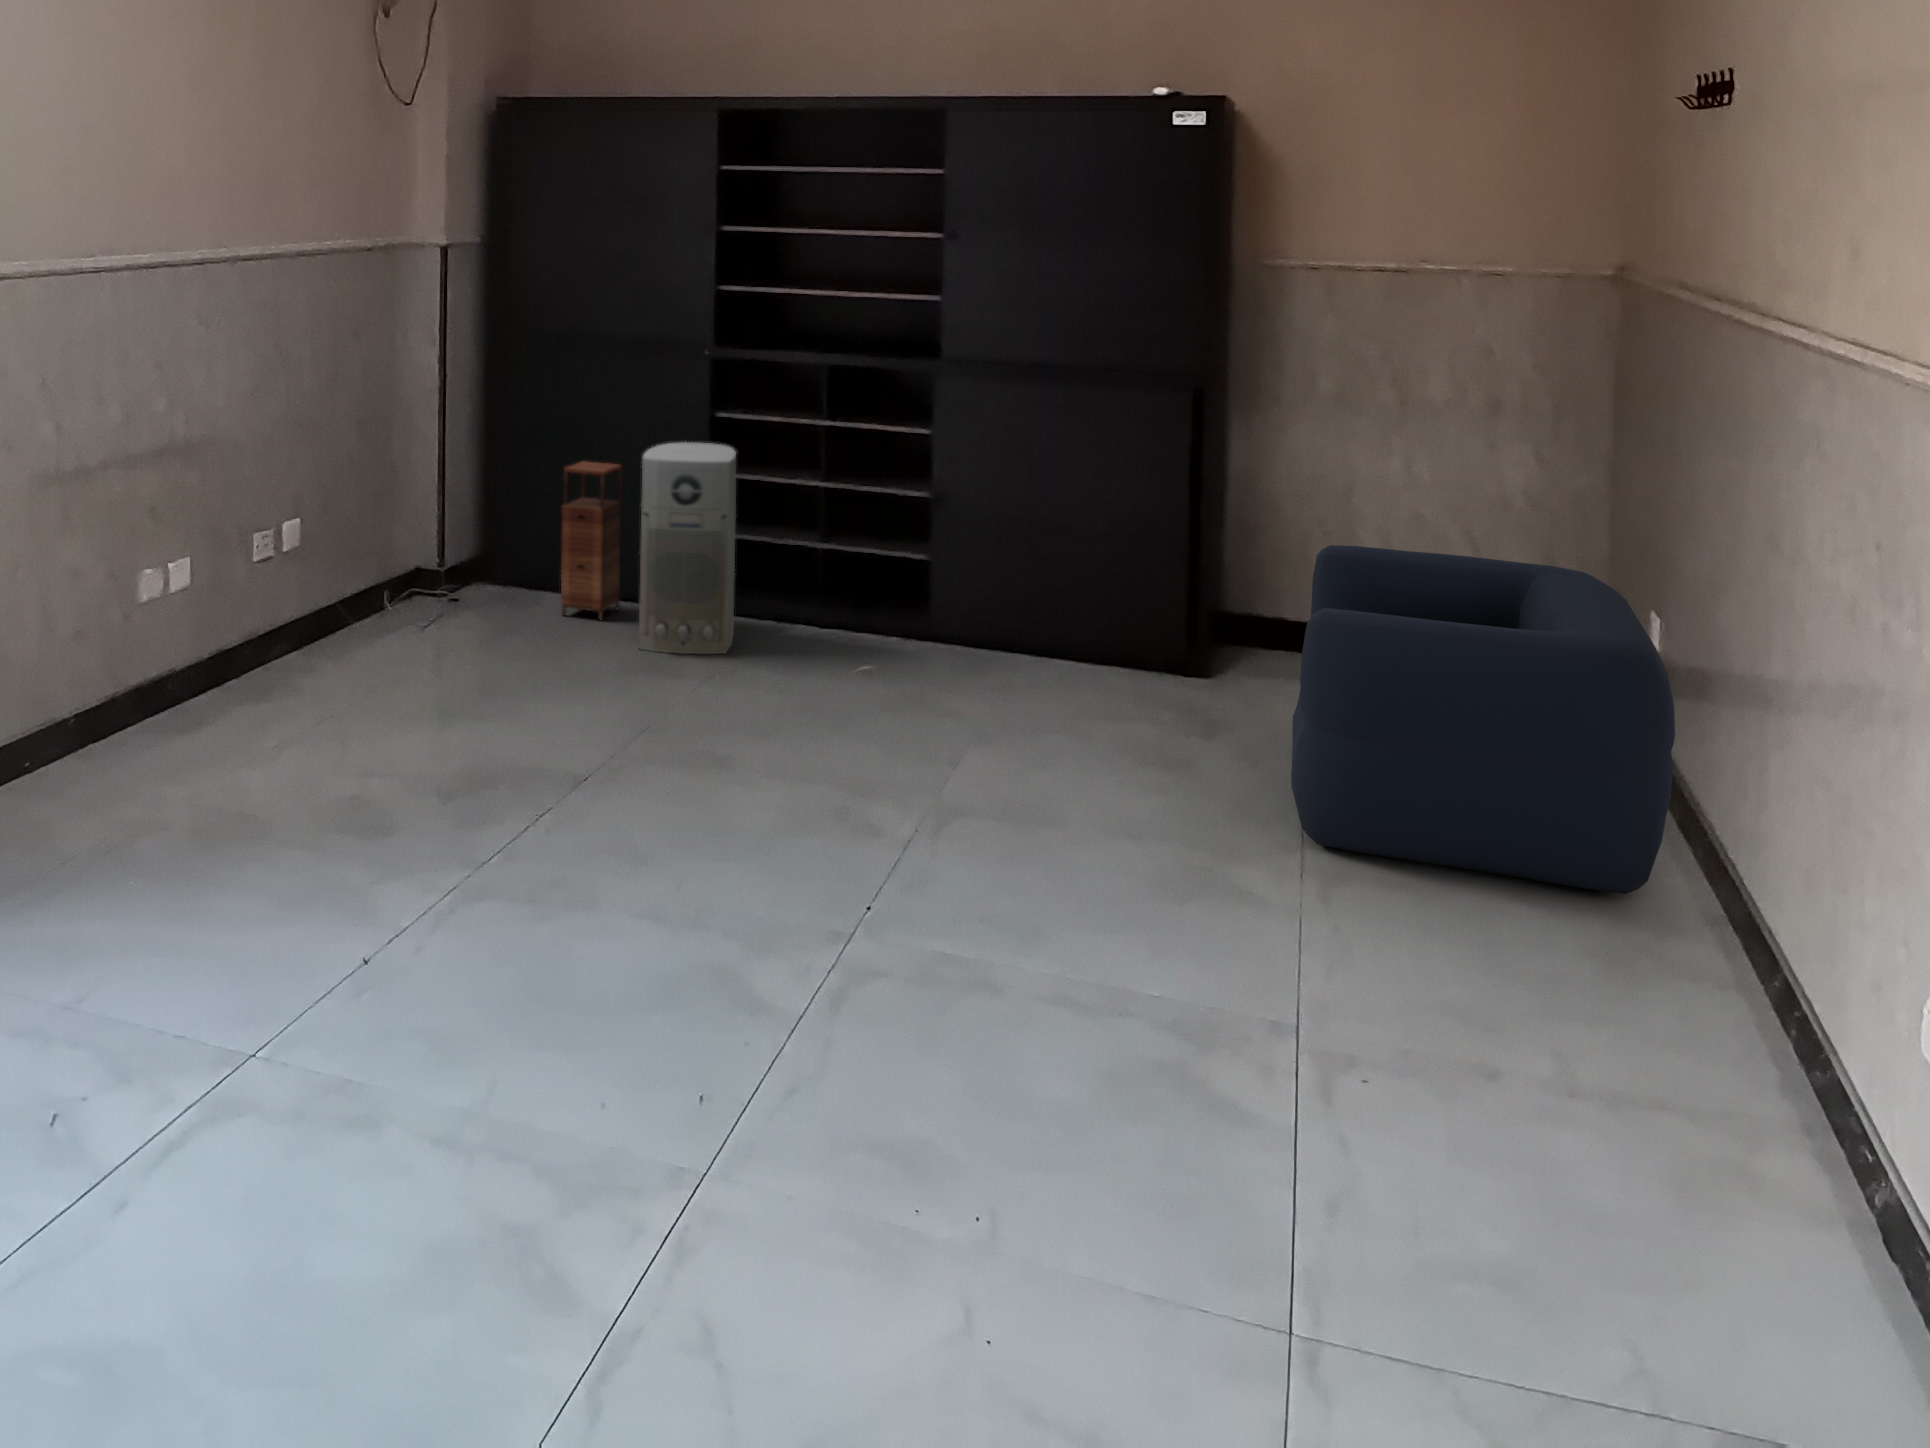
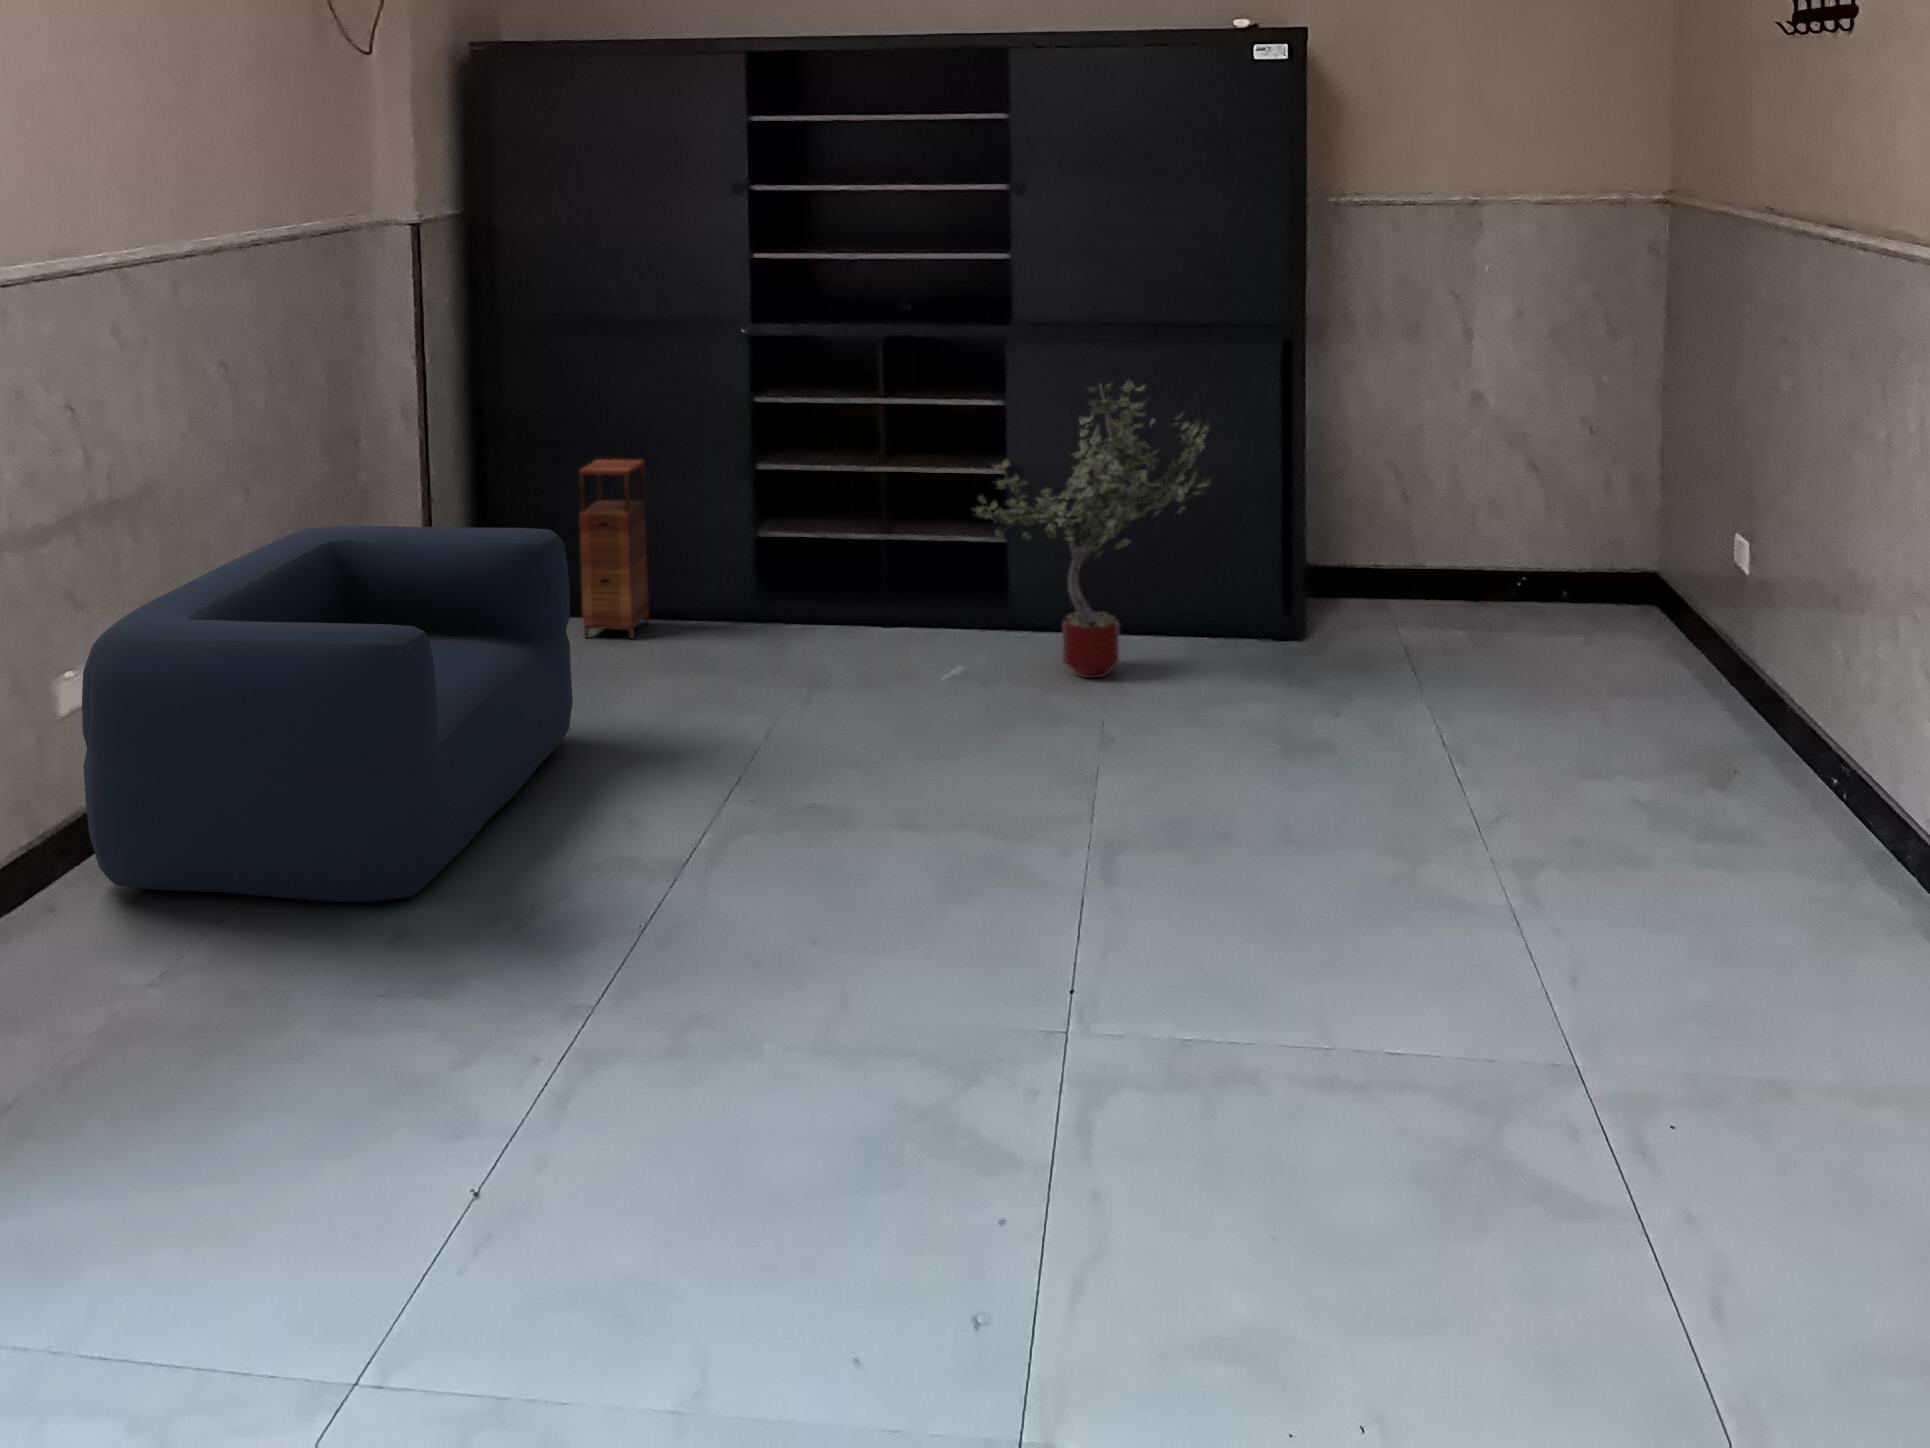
potted tree: none [892,417,1114,693] -> present [974,380,1210,678]
air purifier: present [638,442,736,654] -> none [680,429,791,673]
armchair: present [1291,545,1675,894] -> present [82,526,573,902]

